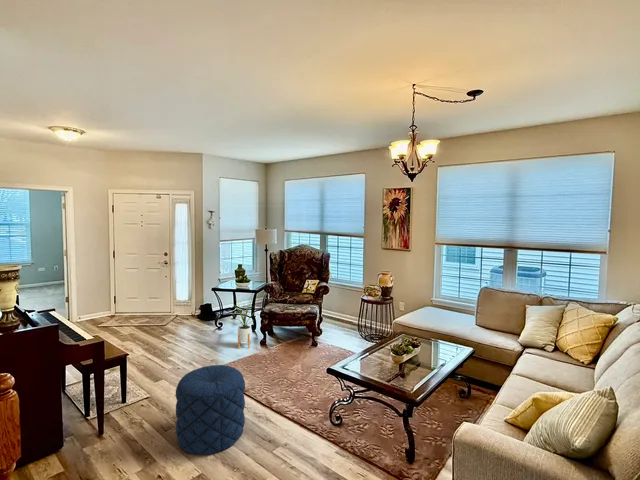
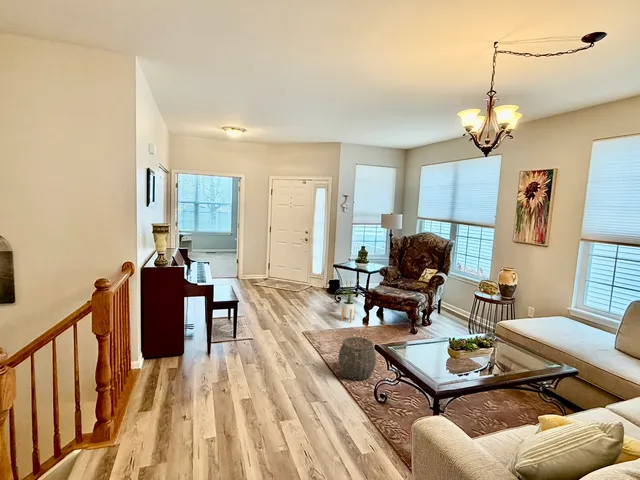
woven basket: none [274,363,313,410] -> present [338,337,376,380]
pouf: present [176,365,245,455] -> none [248,320,304,389]

